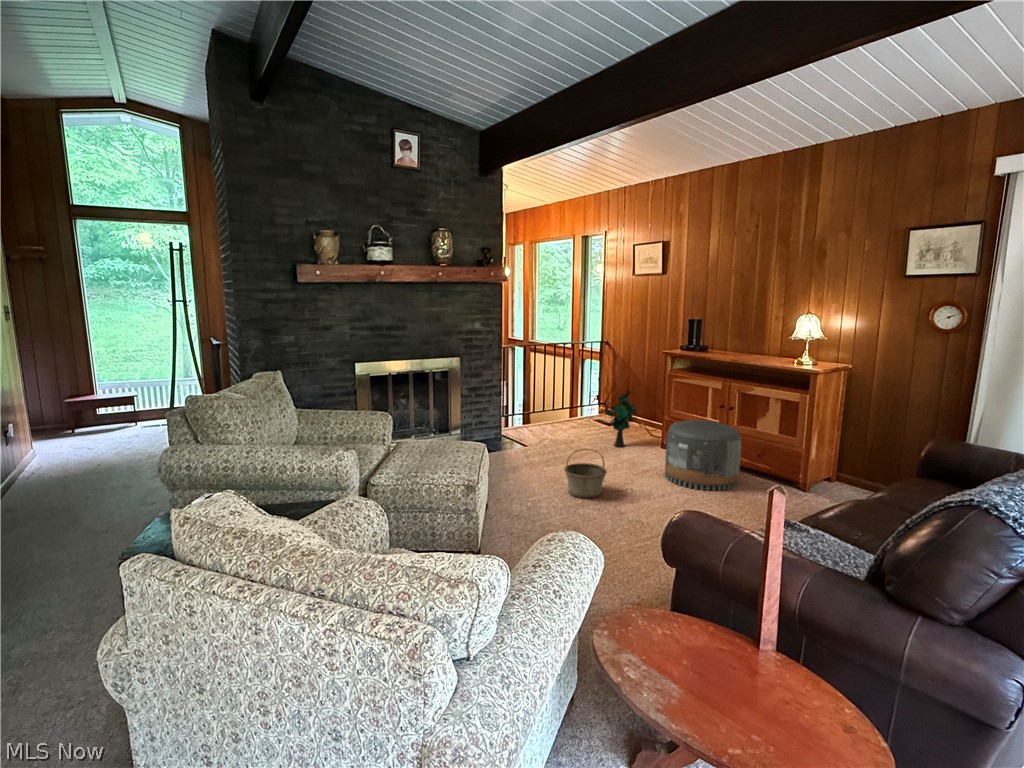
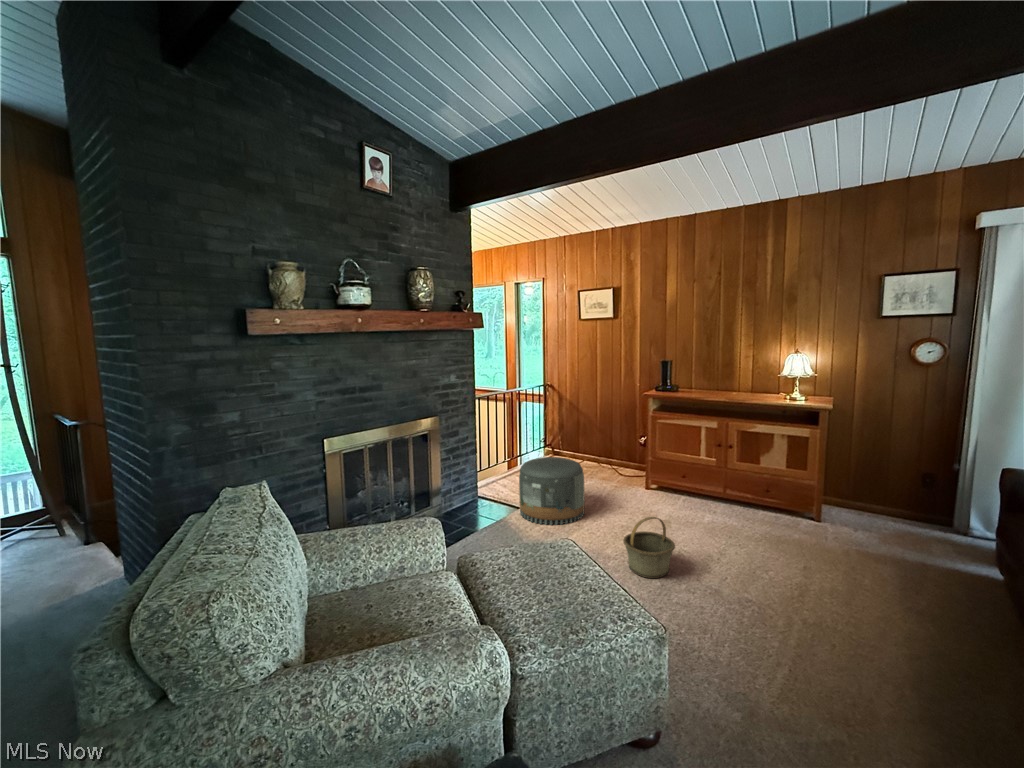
decorative plant: present [605,391,637,447] -> none [592,436,626,496]
pouf: present [665,420,741,491] -> present [519,457,585,525]

